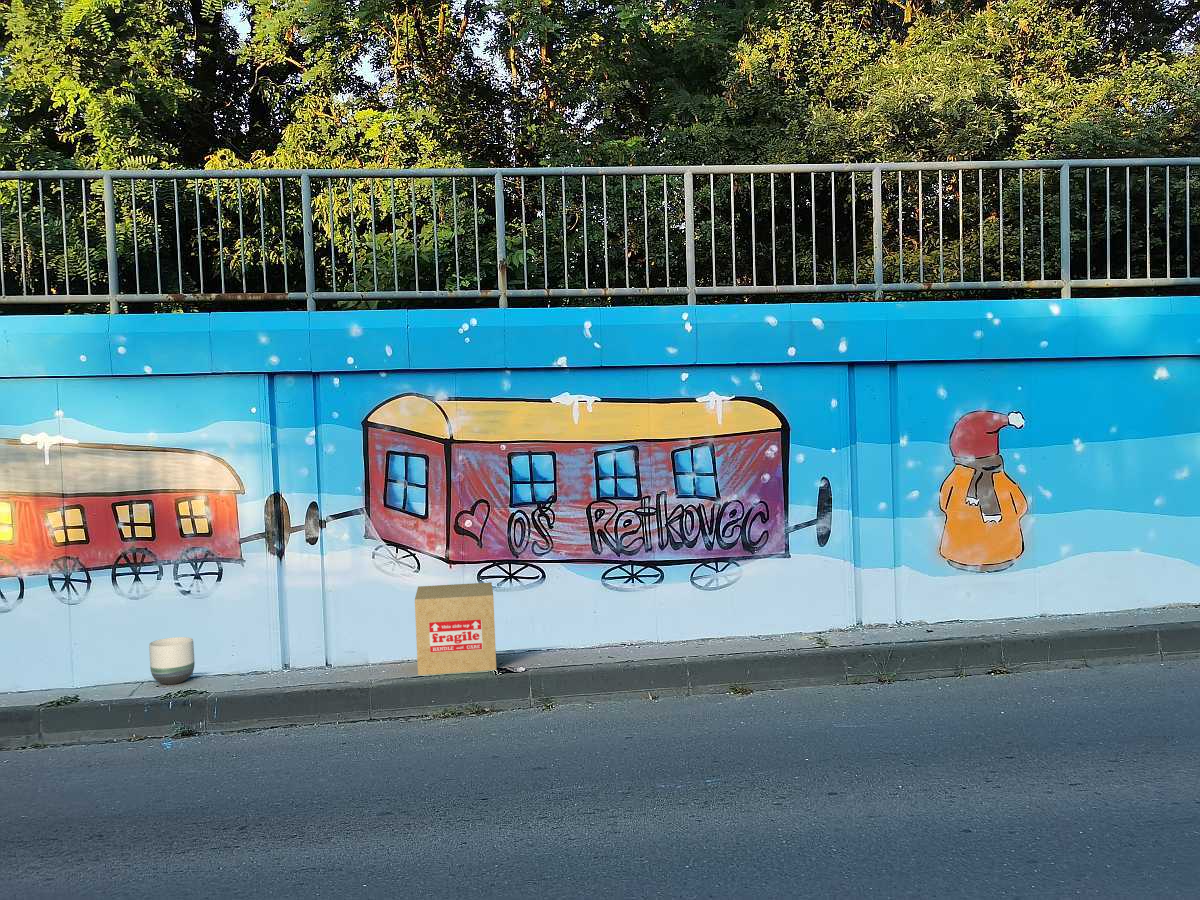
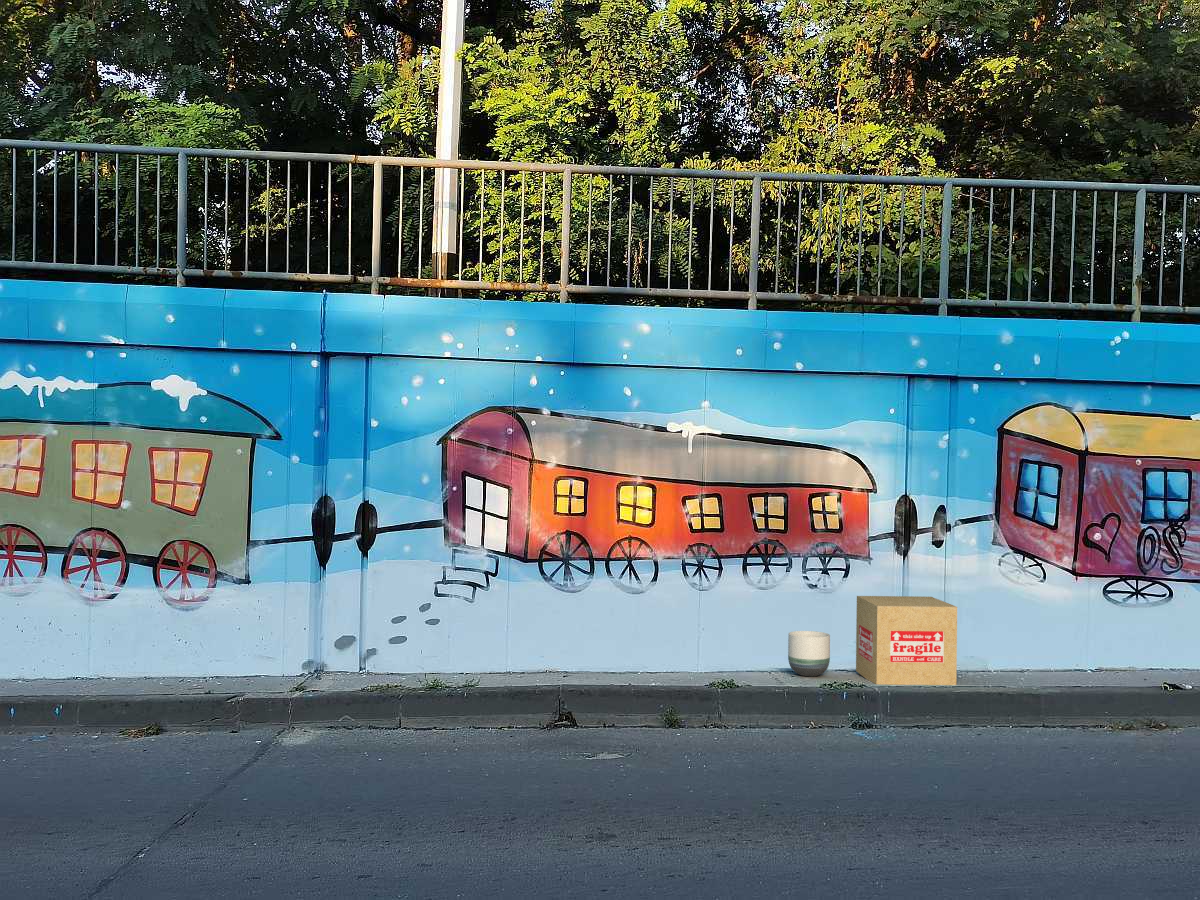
cardboard box: present [415,582,496,675] -> present [856,596,957,685]

